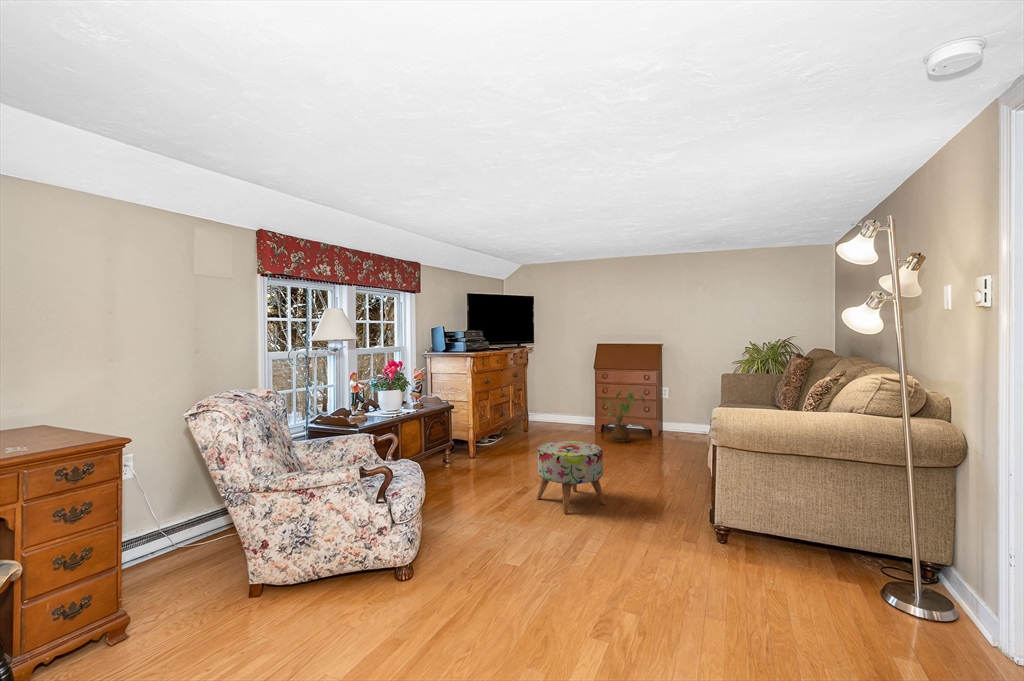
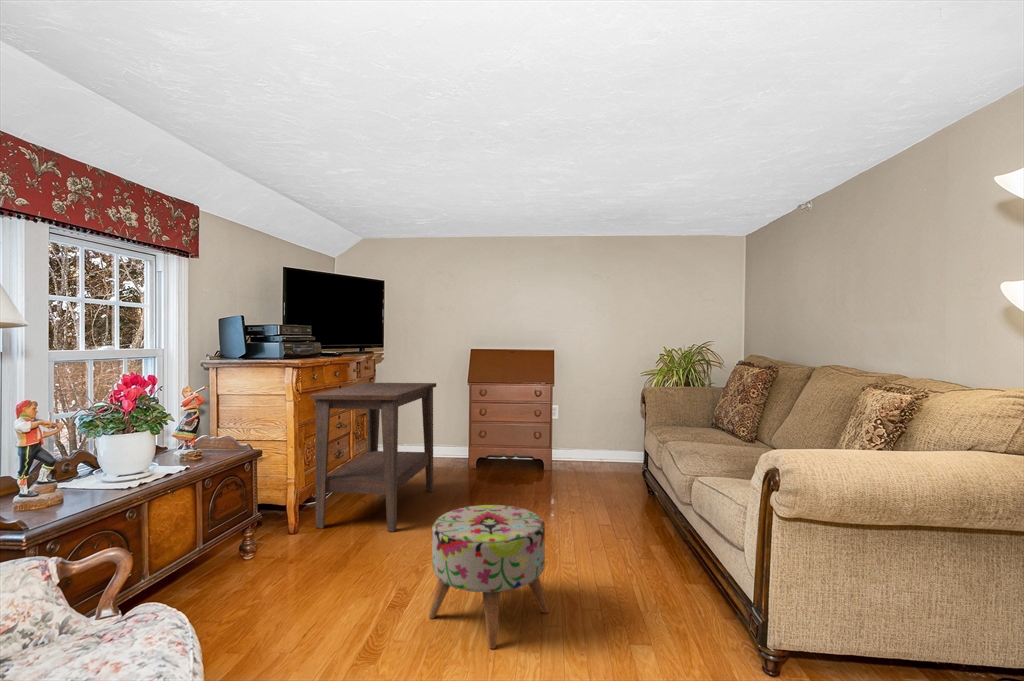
side table: none [481,368,564,461] -> present [311,383,436,532]
house plant: present [602,391,645,442] -> none [488,411,545,484]

